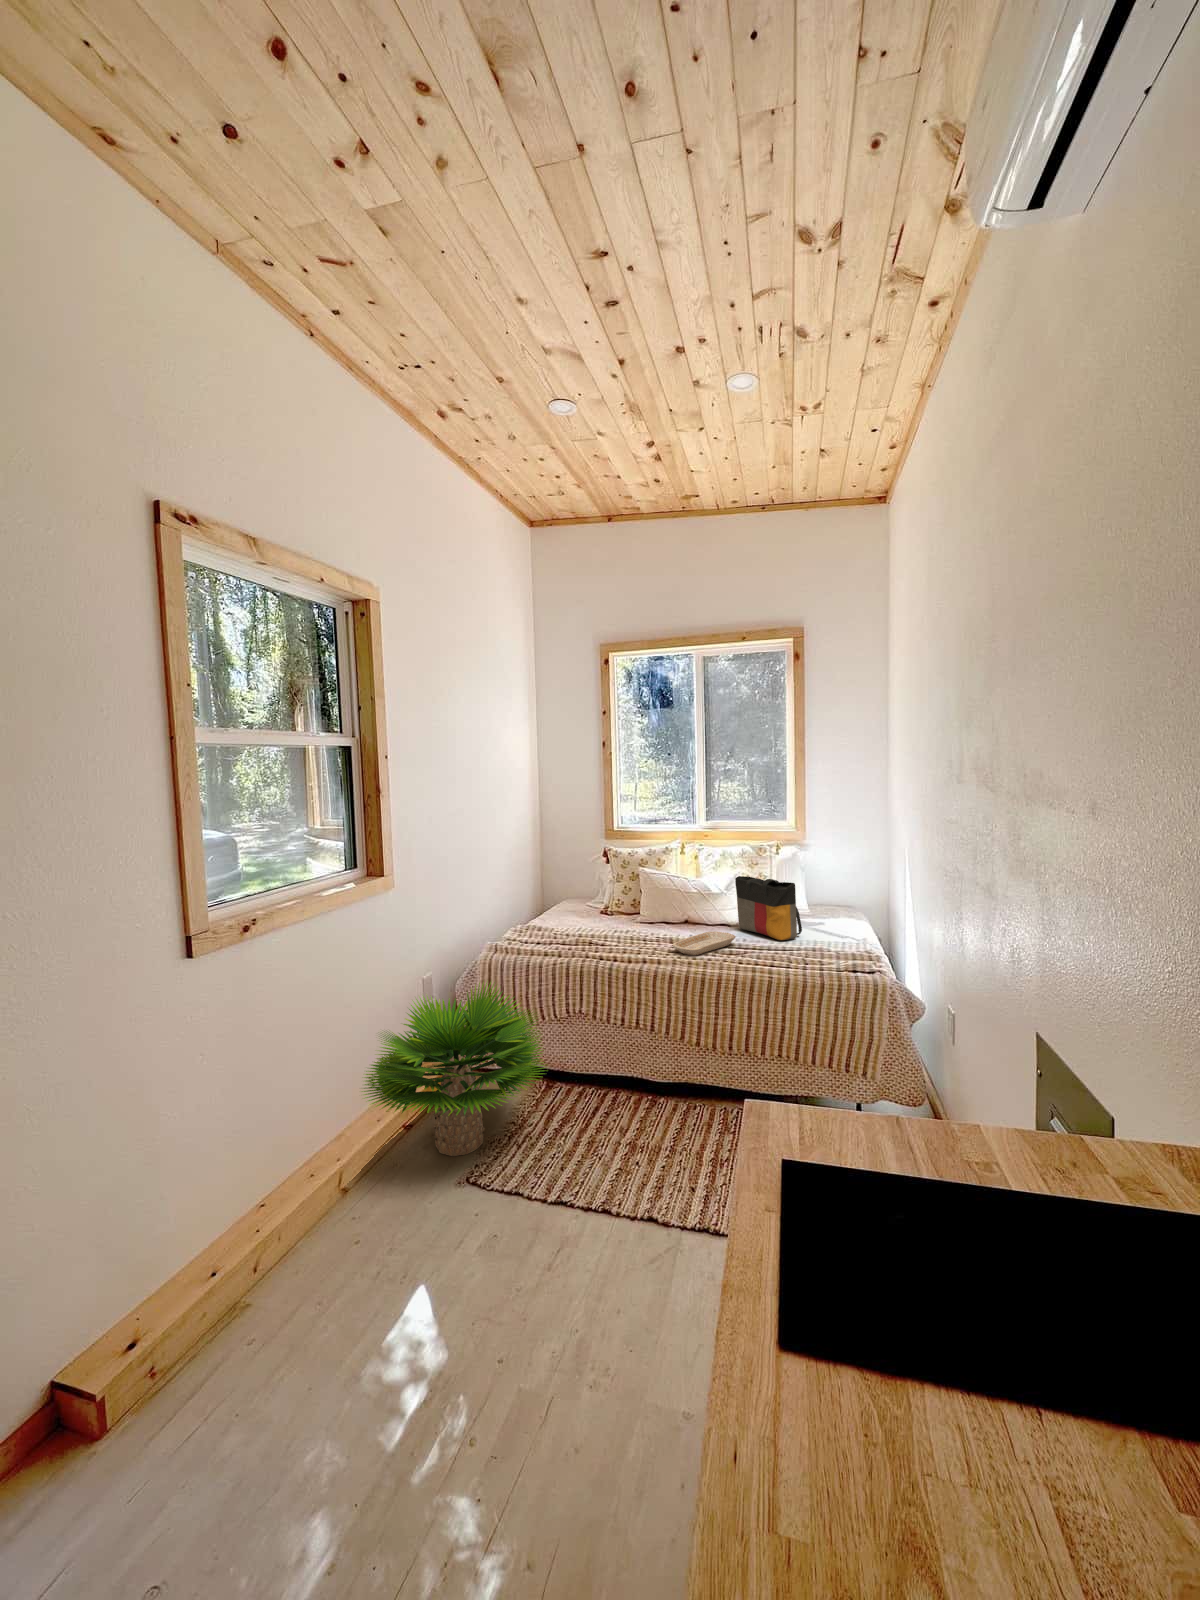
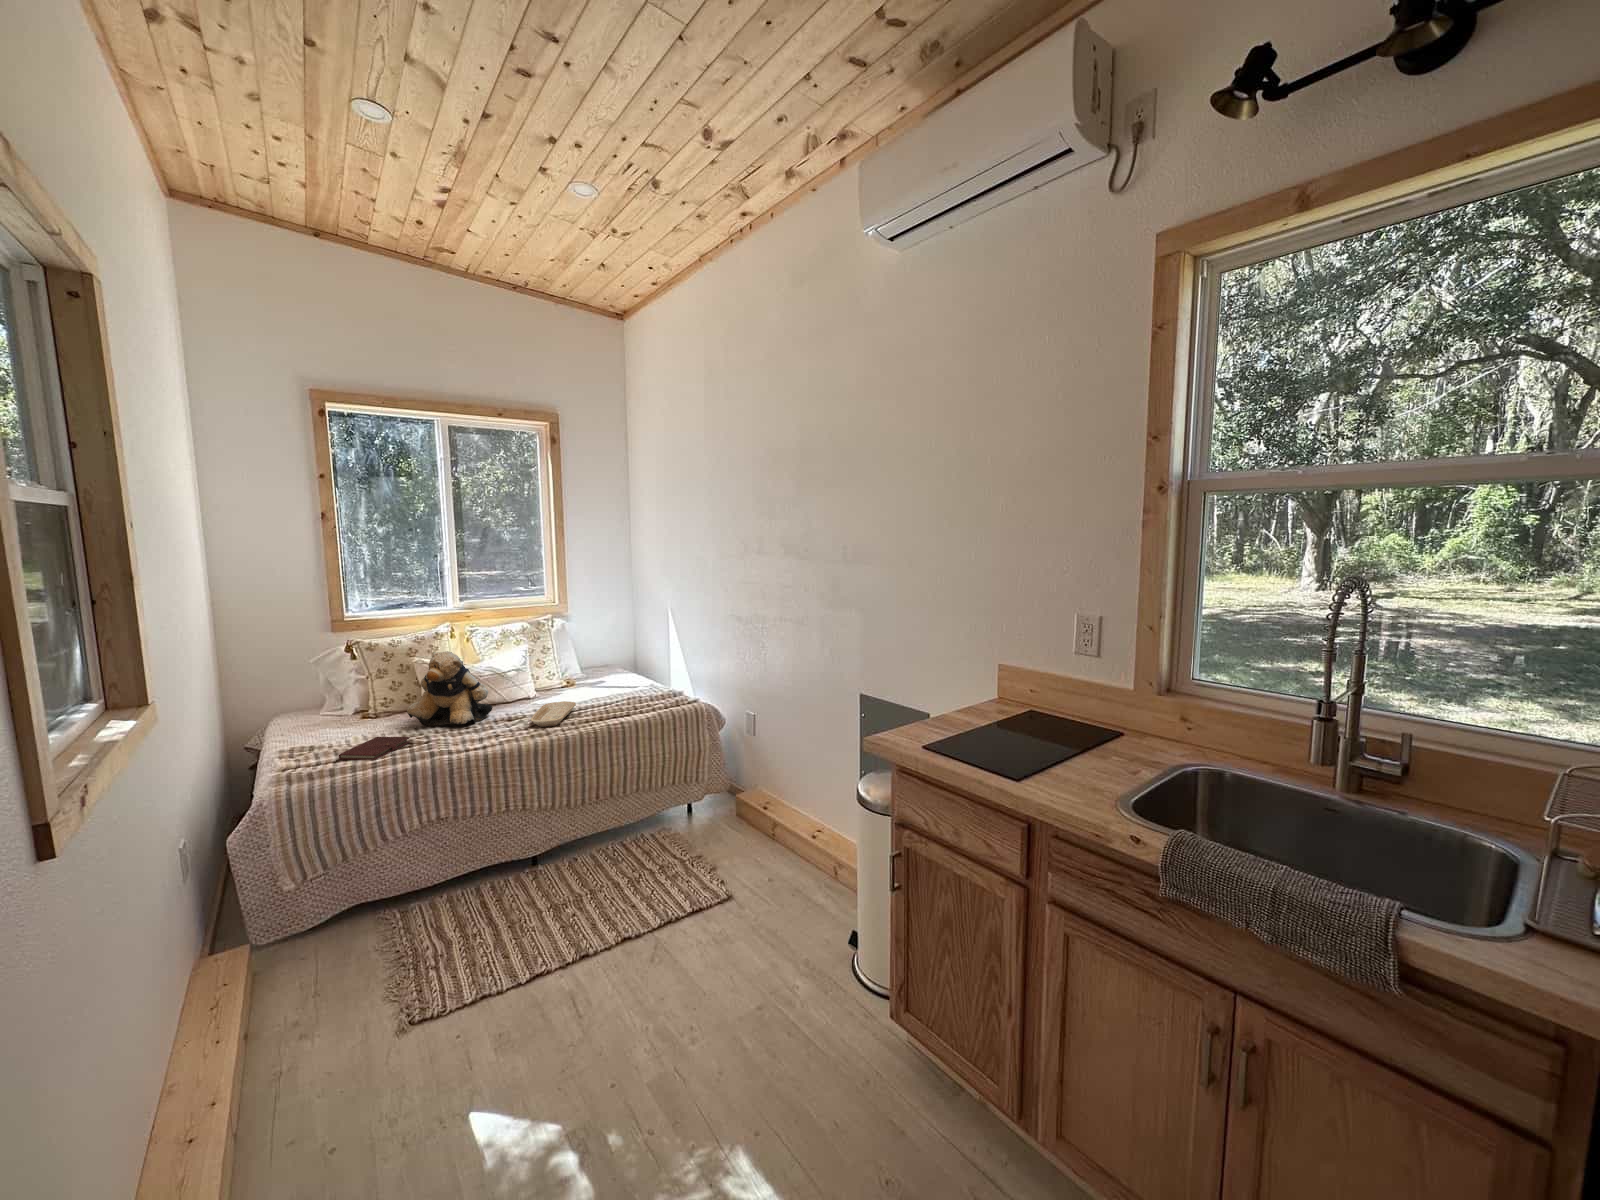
teddy bear: none [601,863,670,937] -> present [407,651,492,727]
tote bag: present [735,876,802,940] -> none [547,647,615,699]
notebook: none [526,929,582,948] -> present [339,737,410,760]
potted plant: present [362,982,544,1156] -> none [194,800,471,1021]

